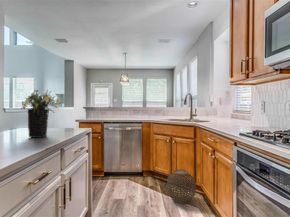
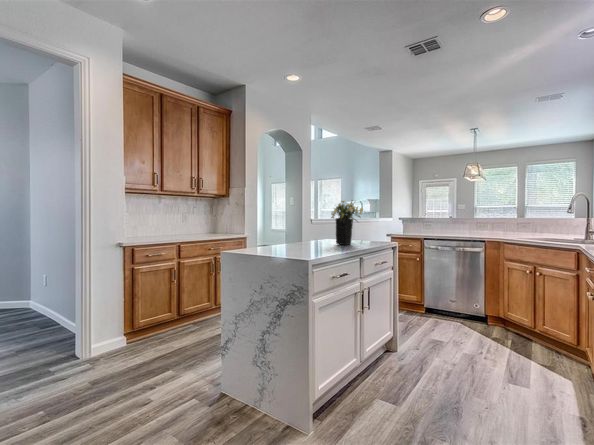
woven basket: present [167,170,196,204] -> none [514,315,568,368]

